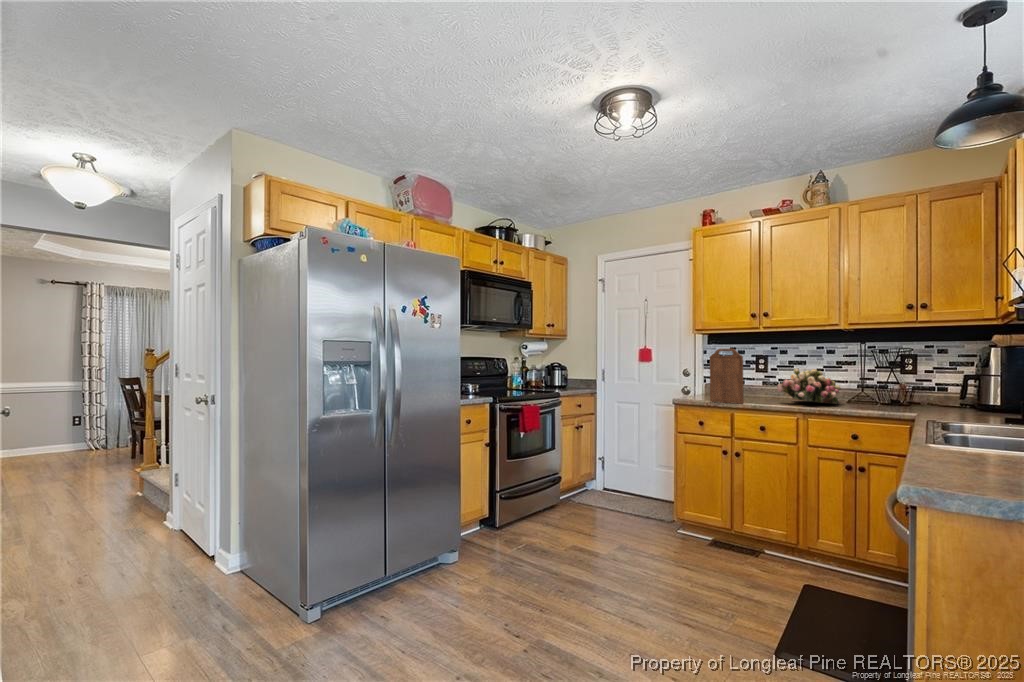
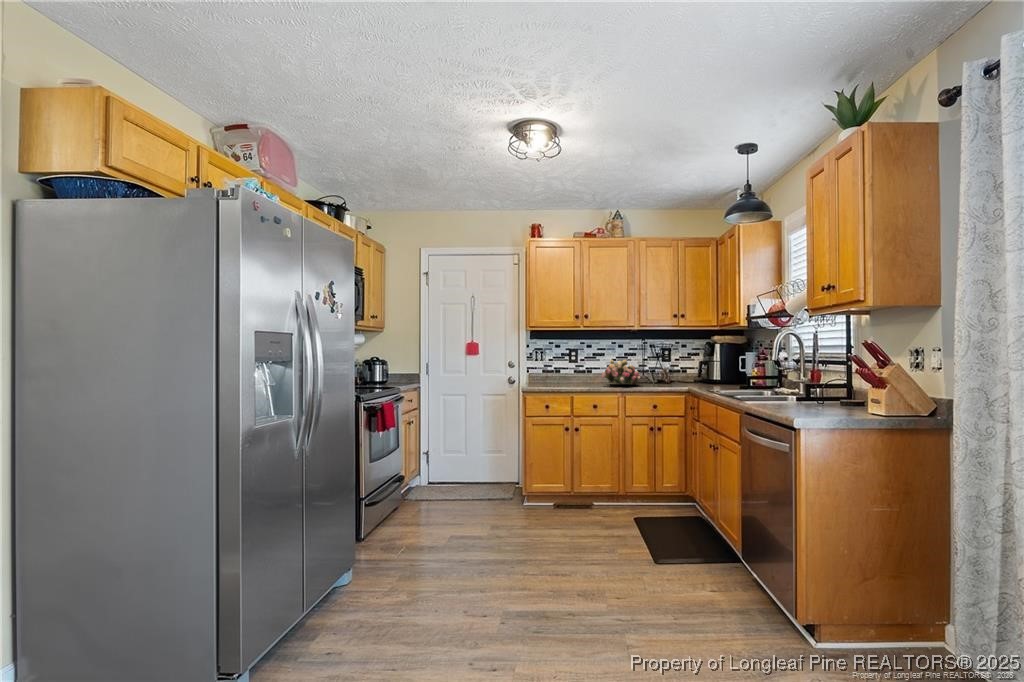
cutting board: present [710,348,744,404] -> none [556,345,582,389]

